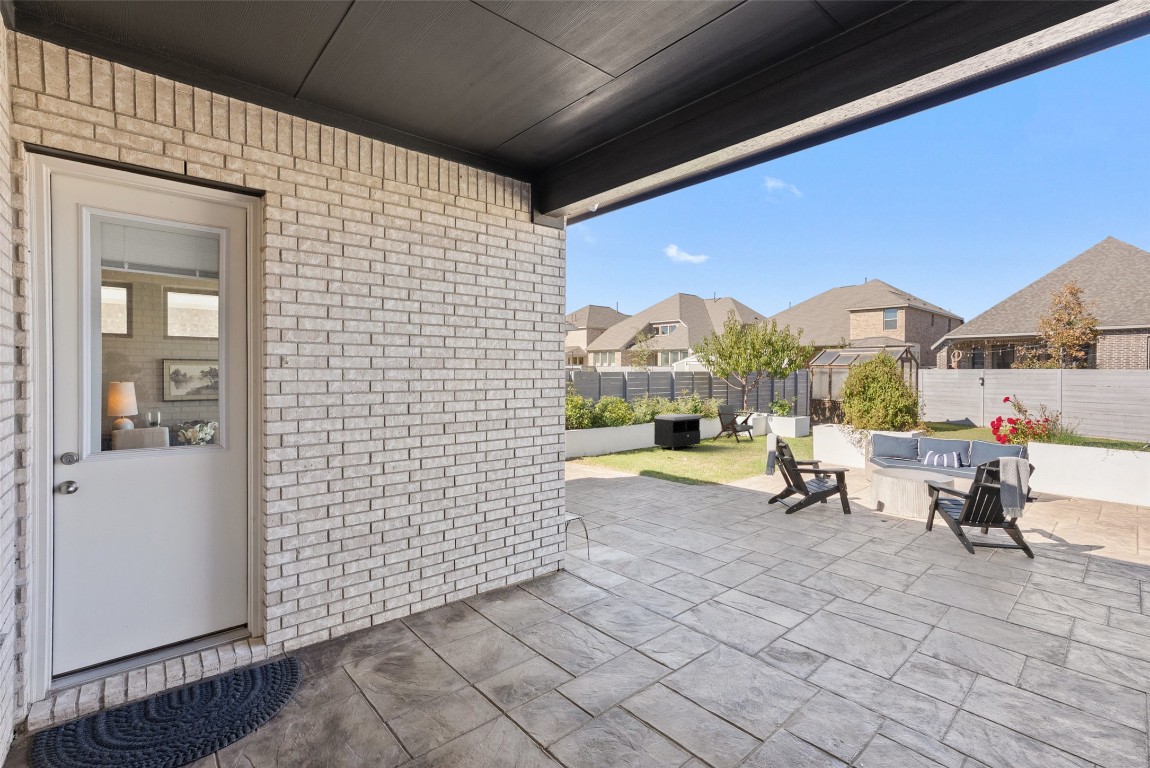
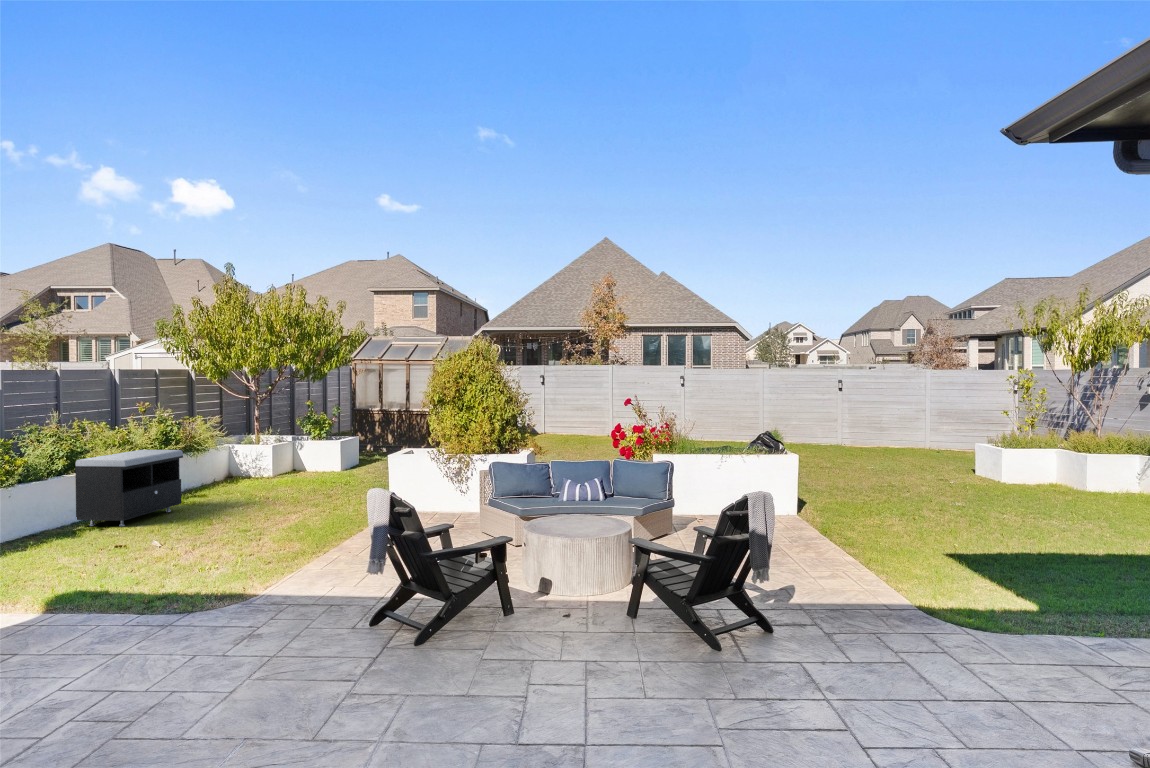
lounge chair: present [713,404,754,443] -> none [202,425,276,492]

